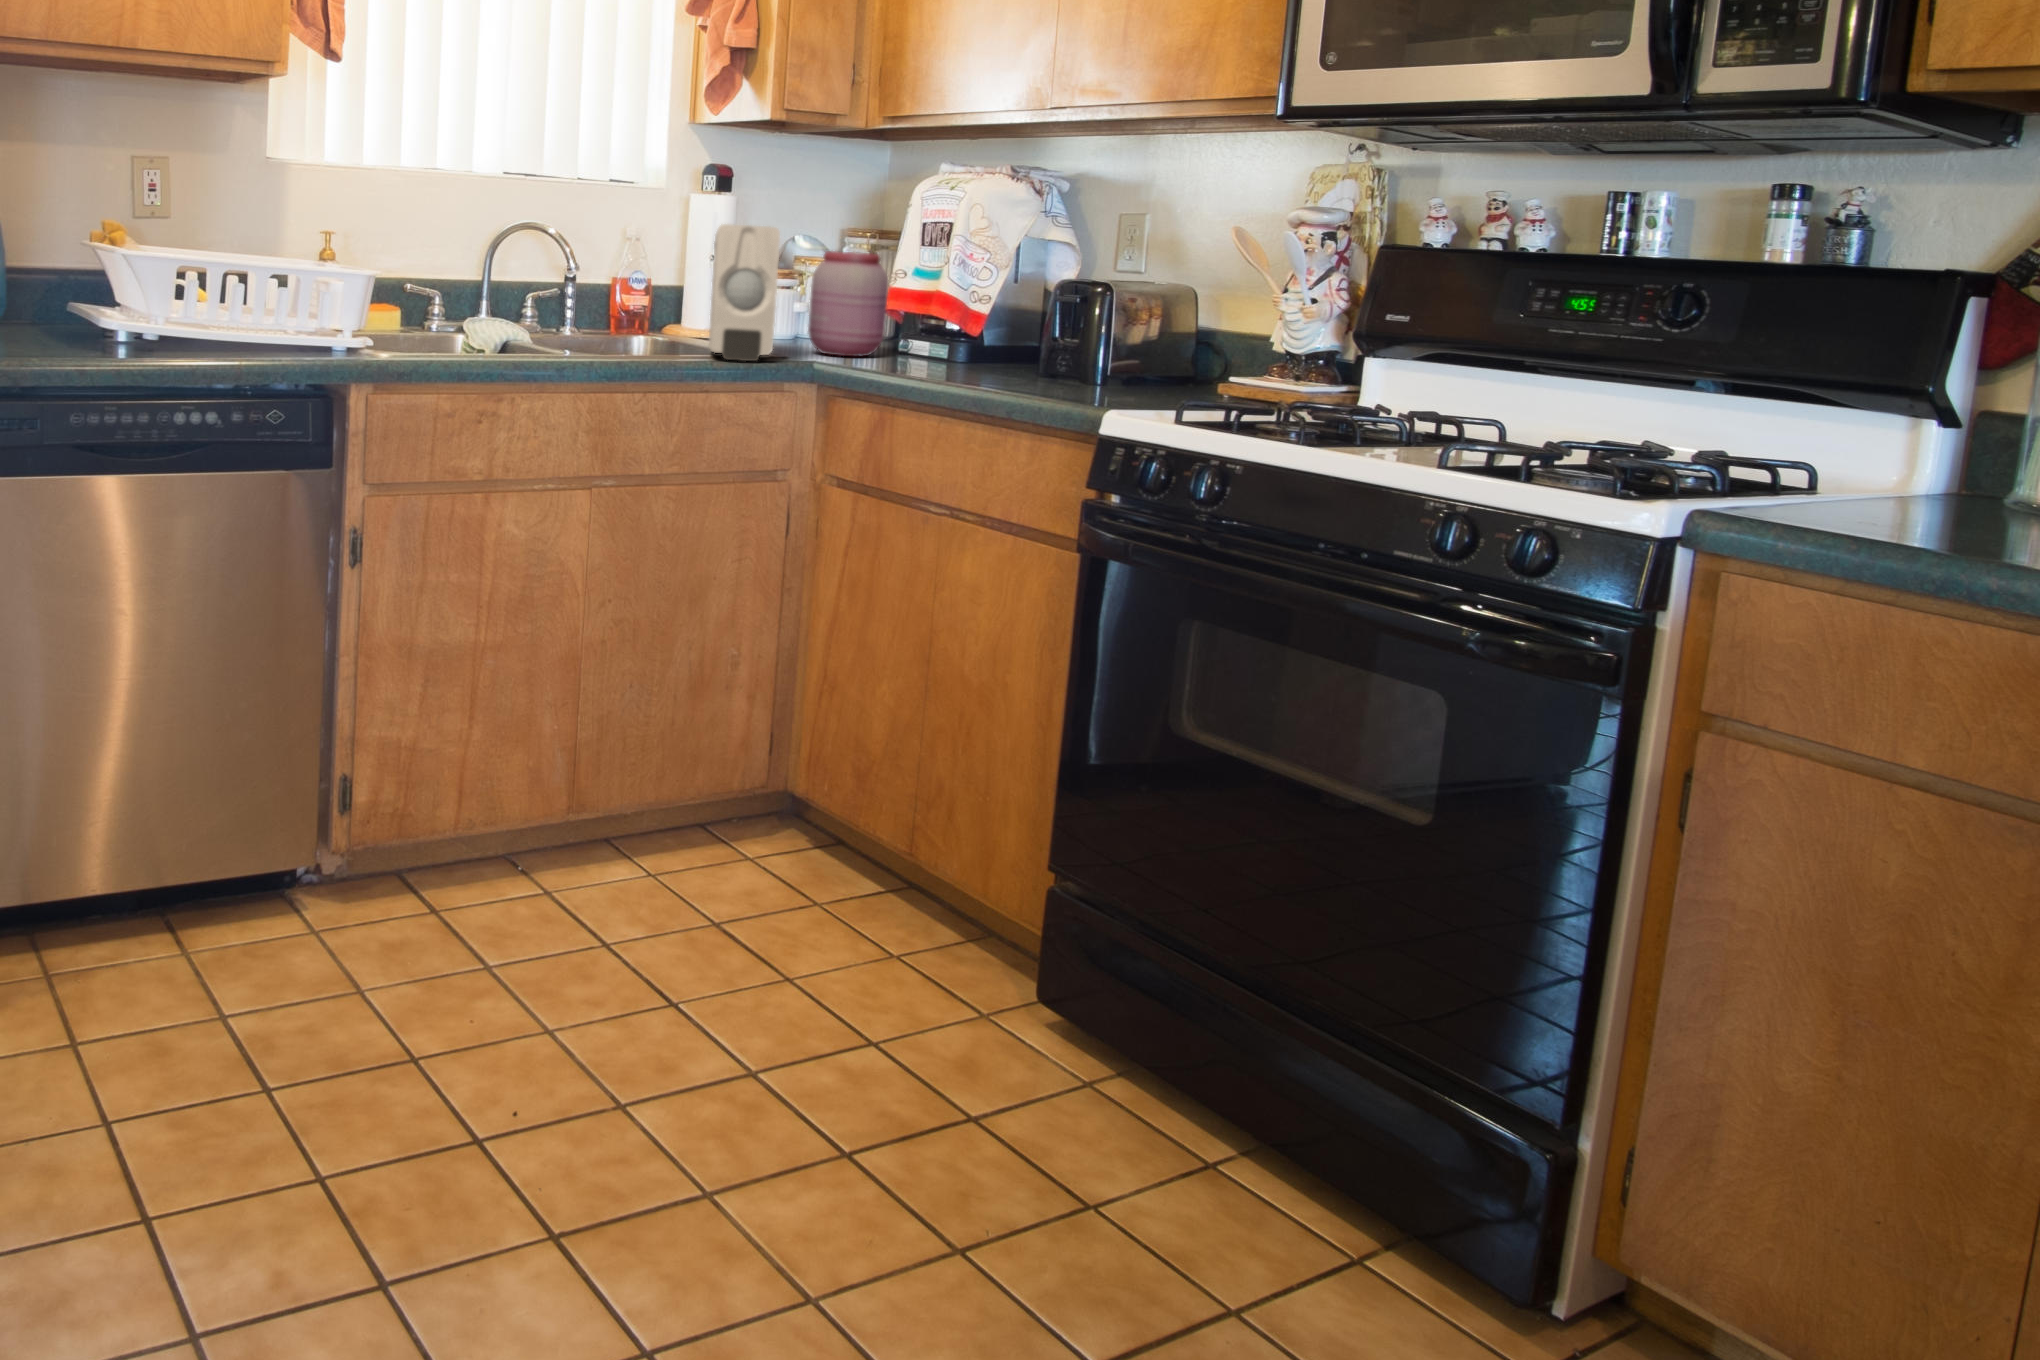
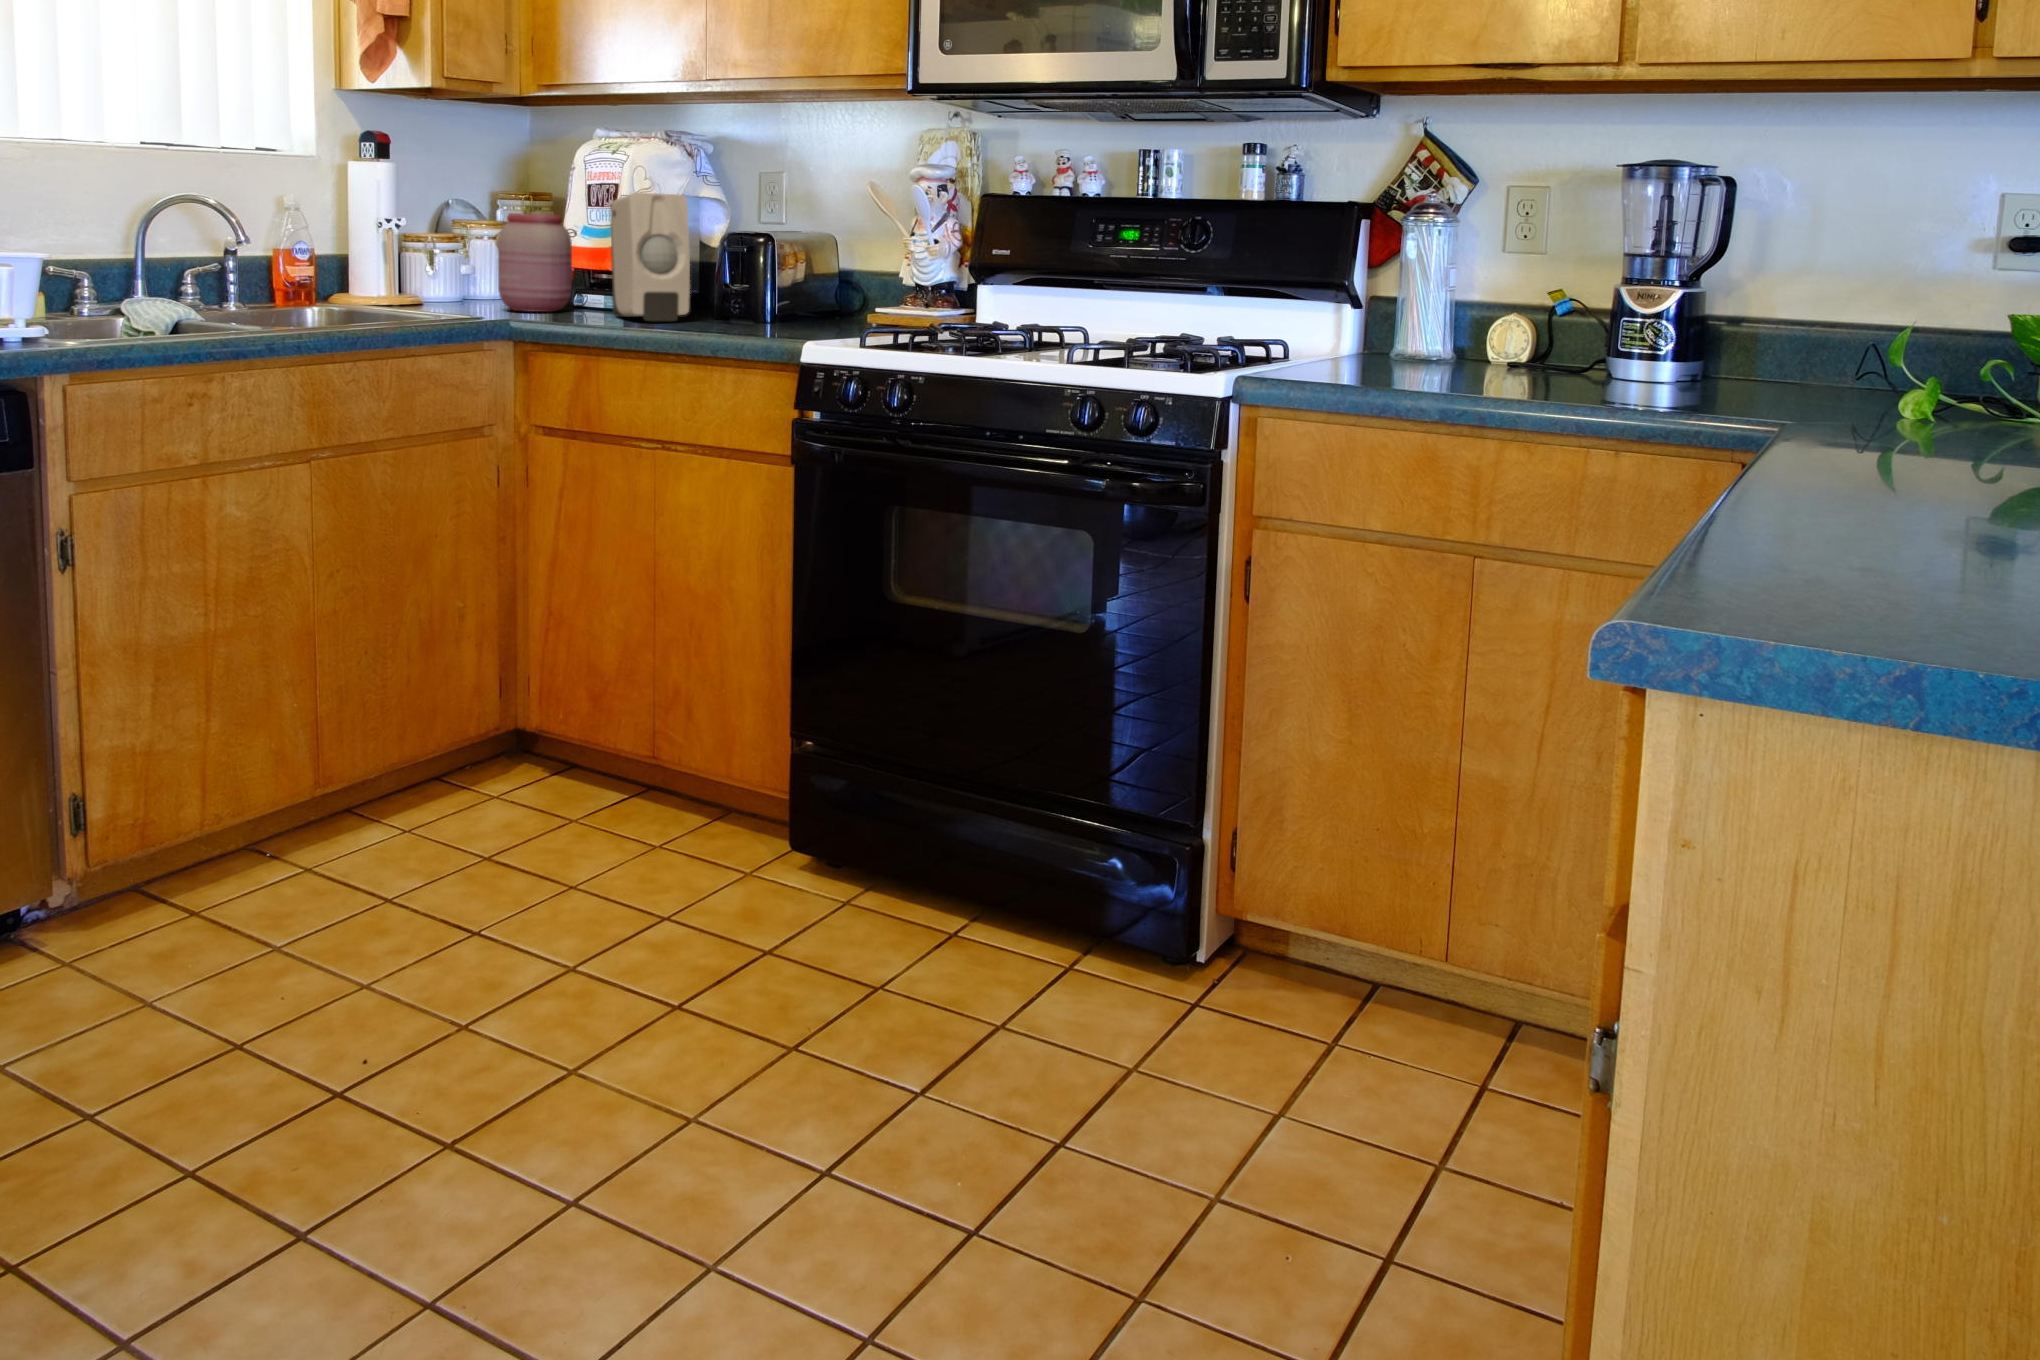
soap dispenser: present [709,224,780,361] -> present [610,193,690,321]

